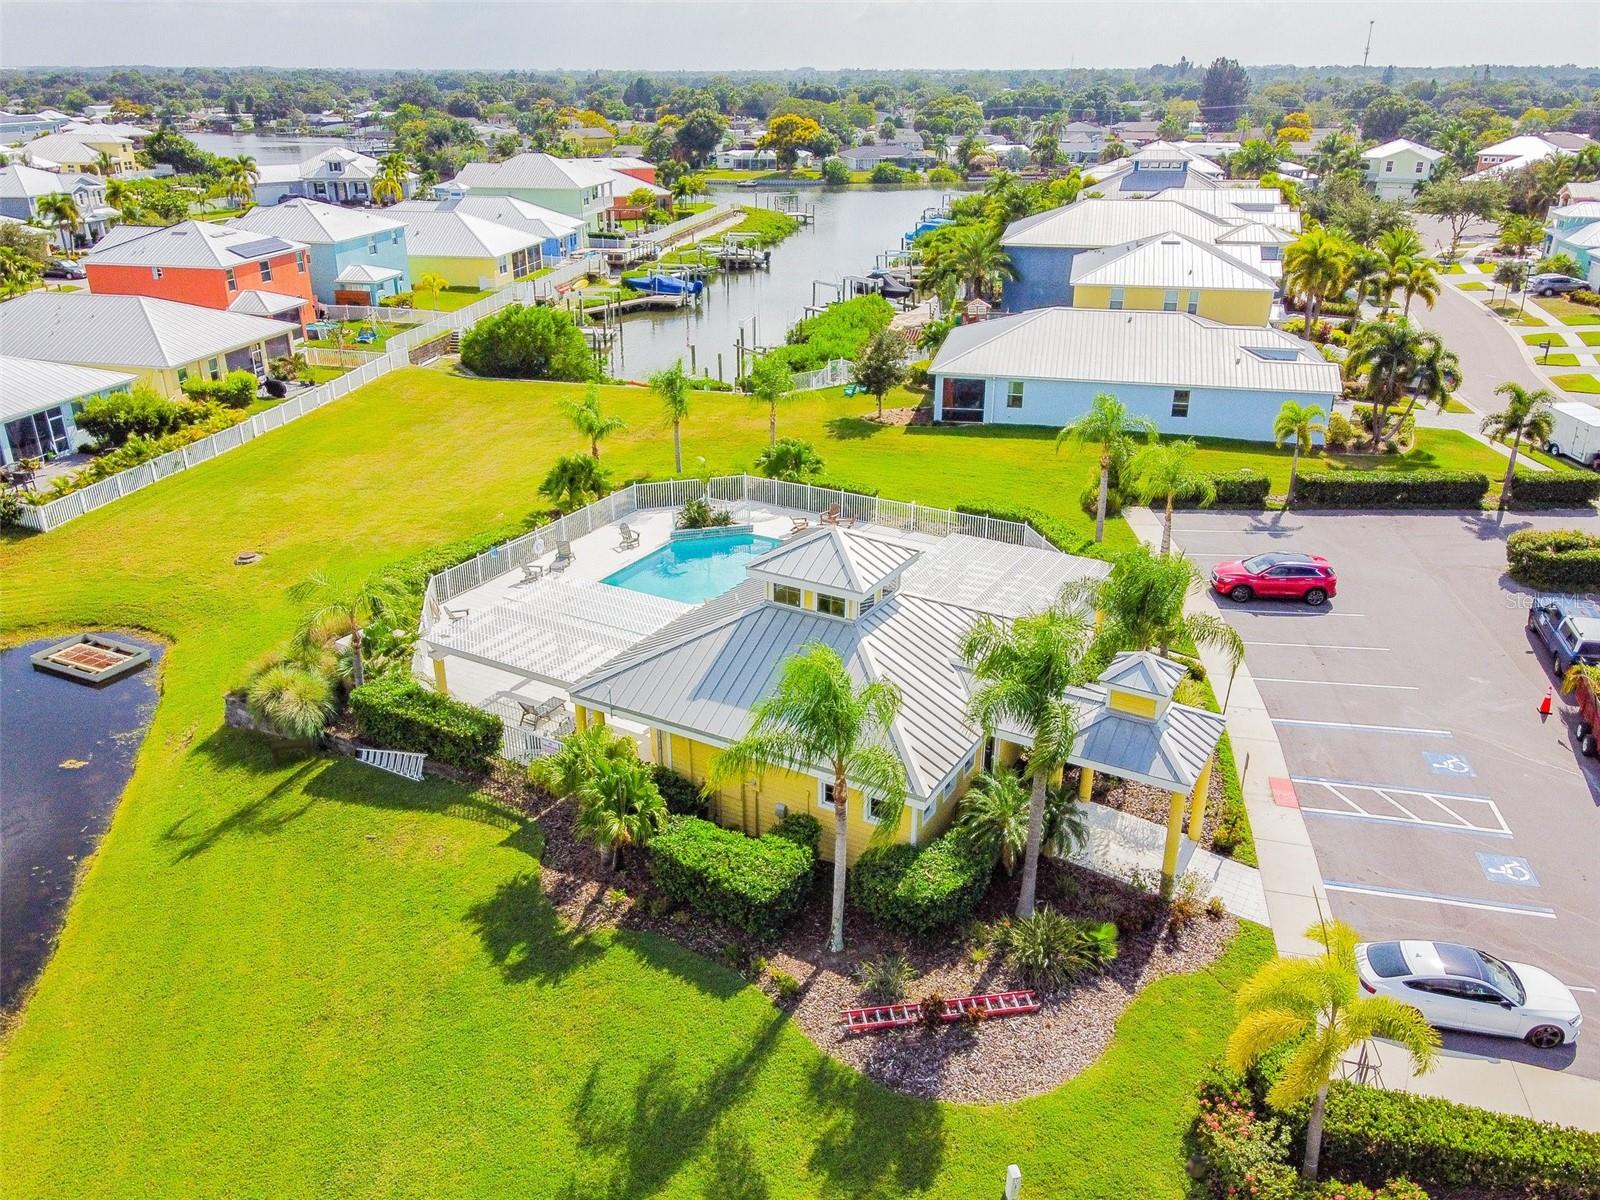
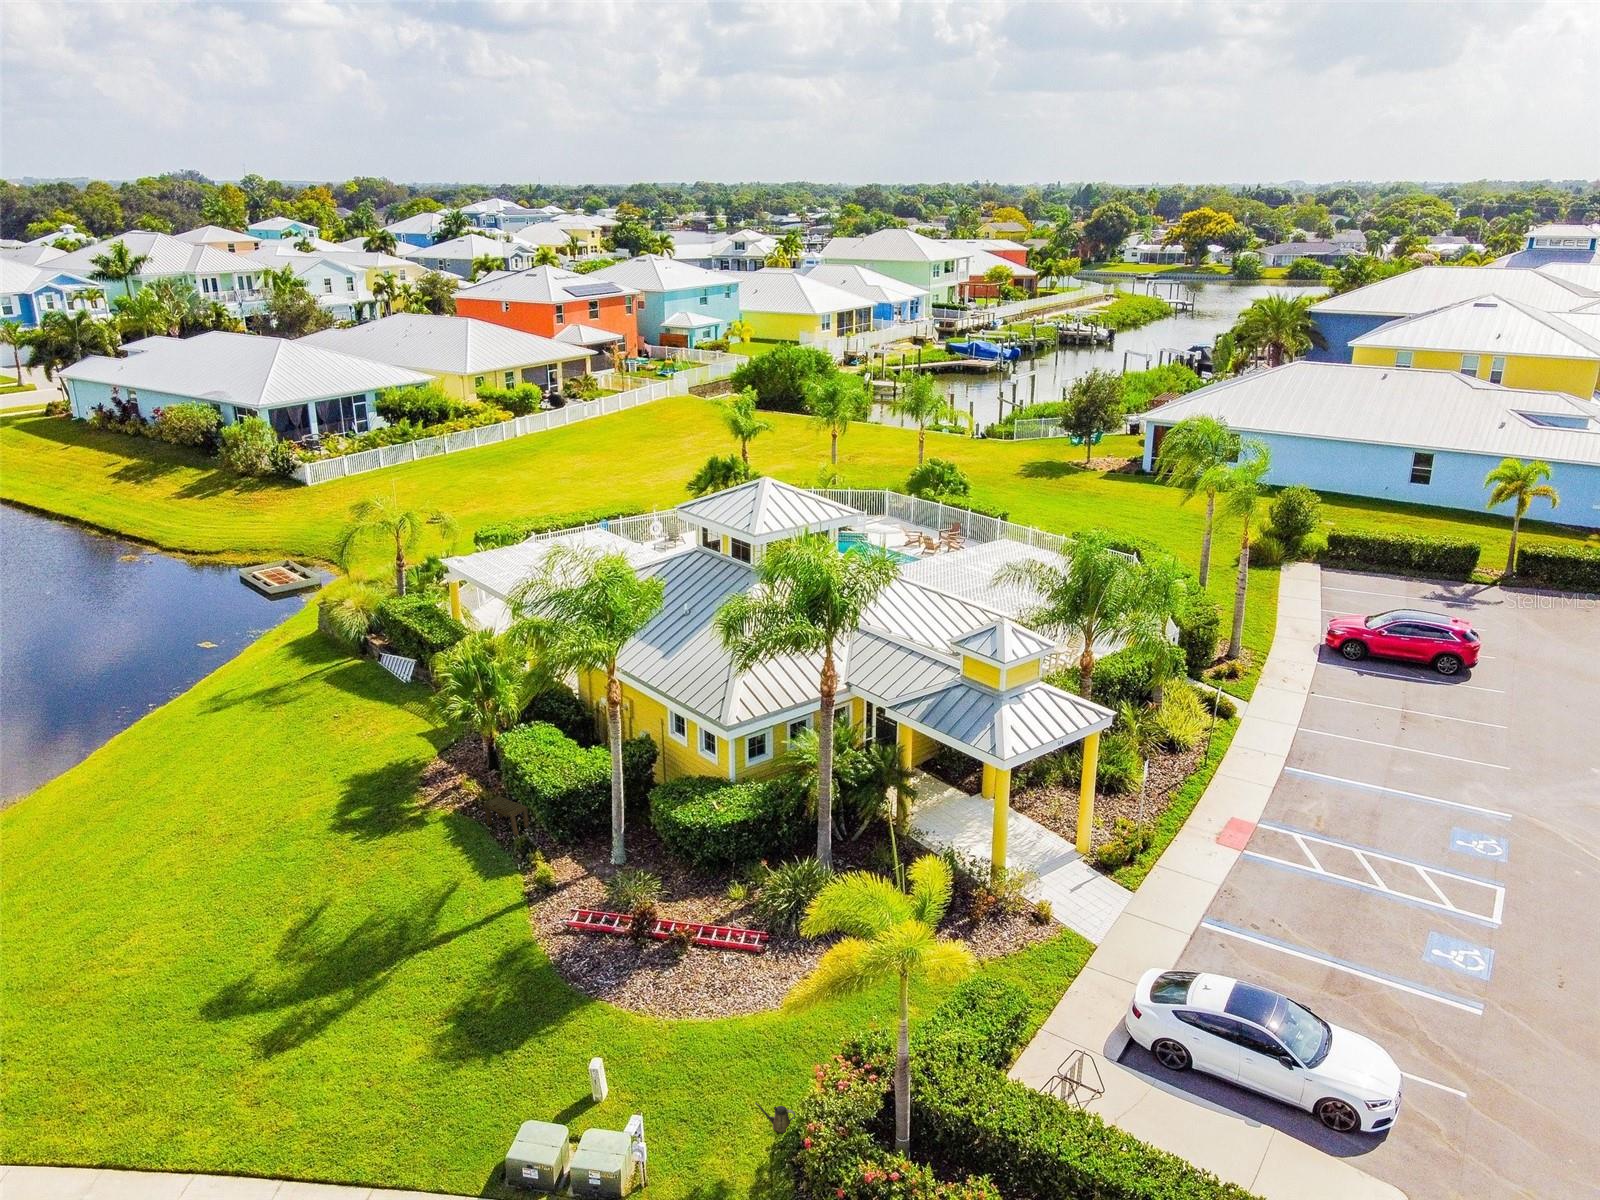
bench: present [271,737,313,765] -> present [484,796,529,836]

